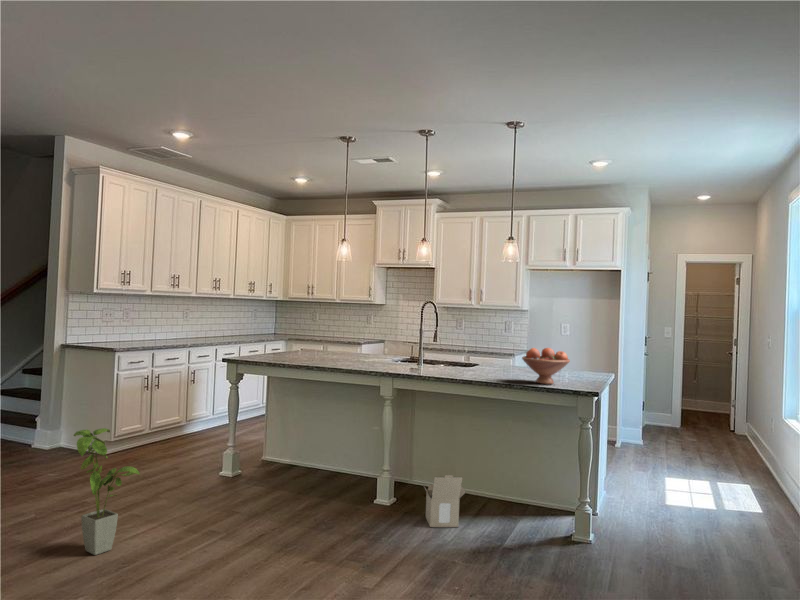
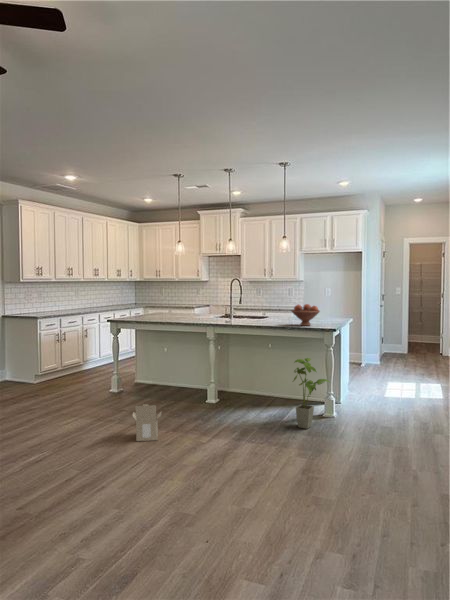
house plant: present [74,428,140,555] -> present [293,358,329,429]
cardboard box: present [424,475,466,527] -> present [132,404,162,441]

